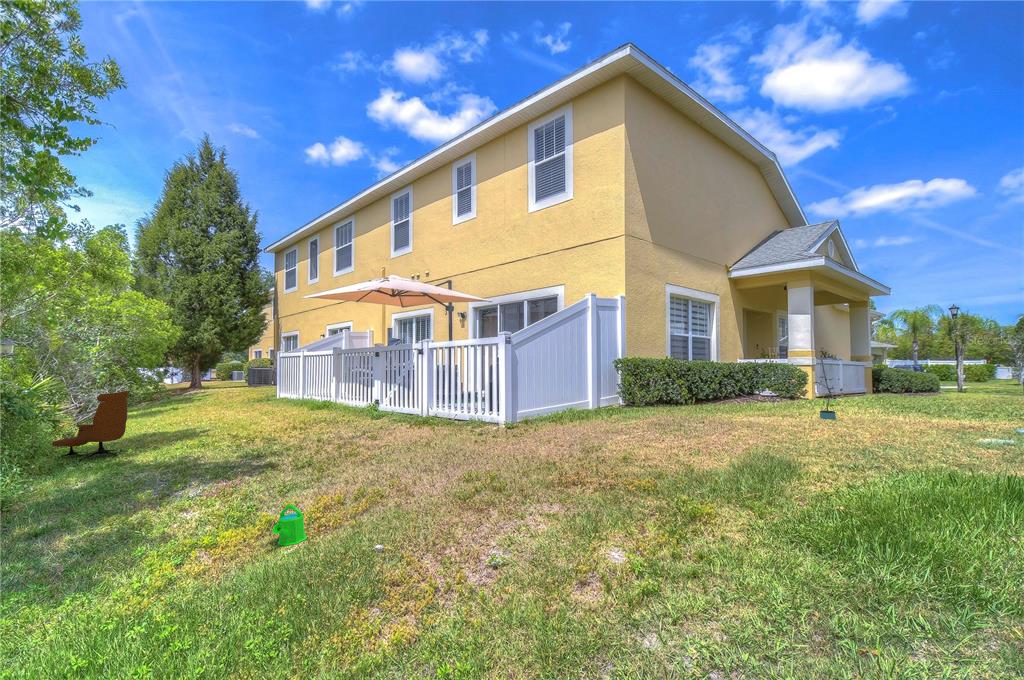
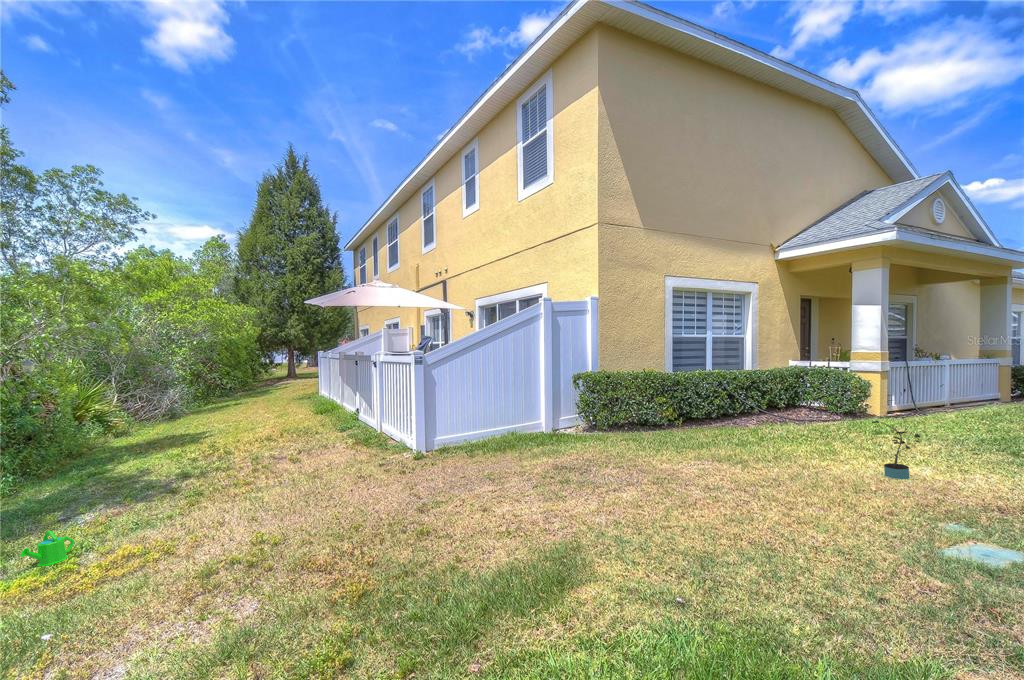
potted plant: present [814,377,843,419] -> present [872,412,920,479]
lounge chair: present [52,391,128,461] -> none [79,398,129,456]

